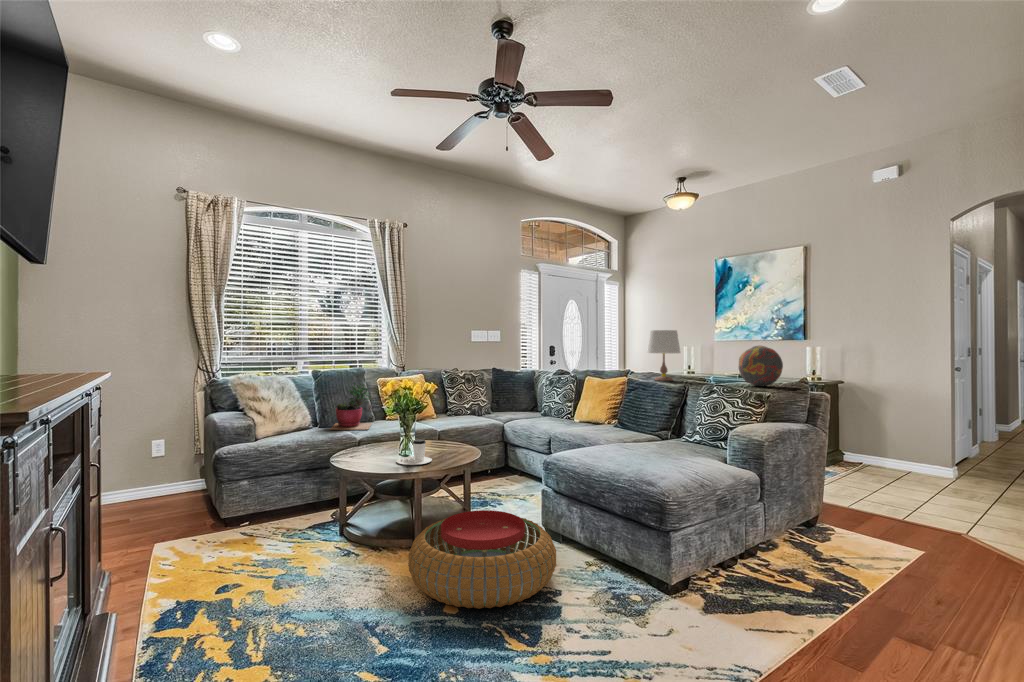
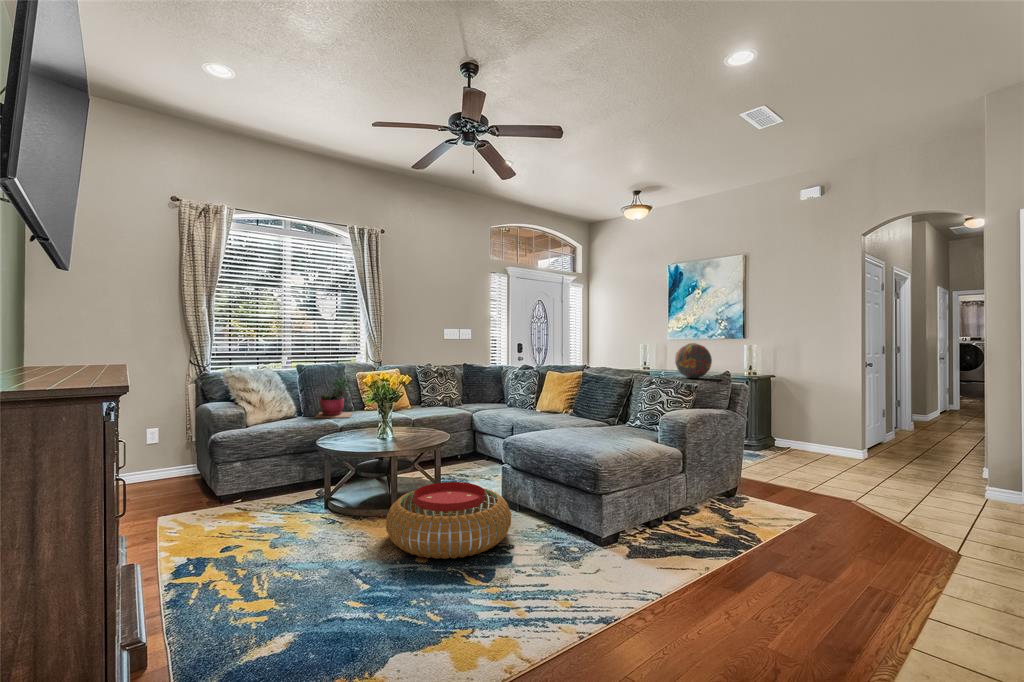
table lamp: present [647,330,680,381] -> none [599,329,628,374]
coffee cup: present [397,439,432,465] -> none [376,423,407,445]

